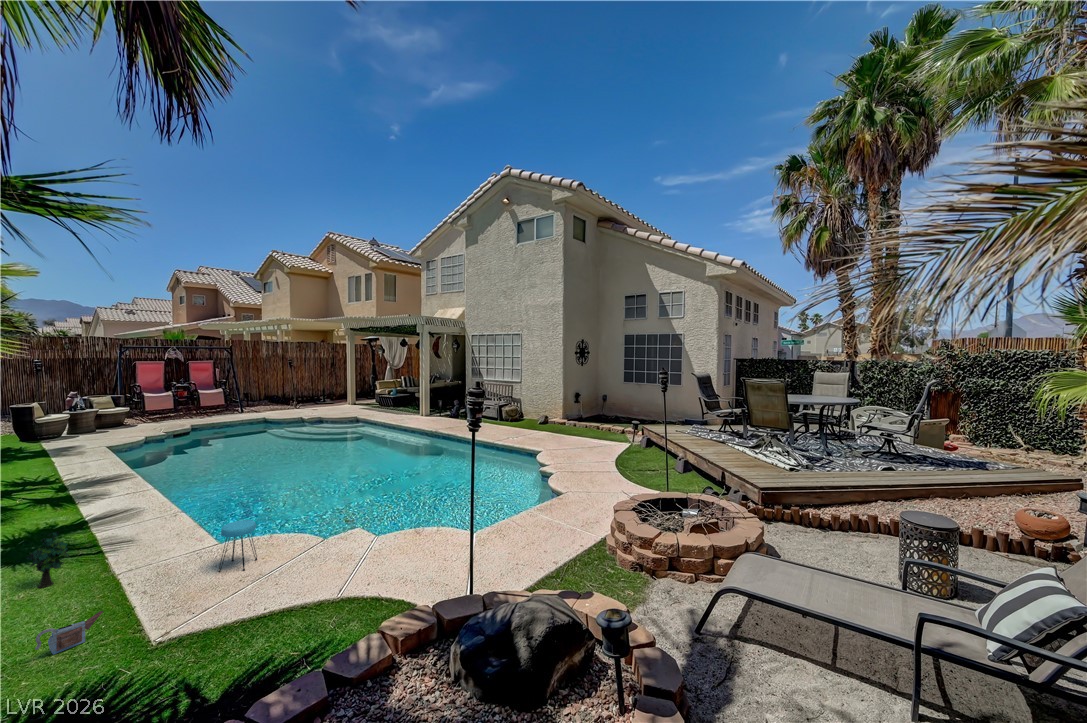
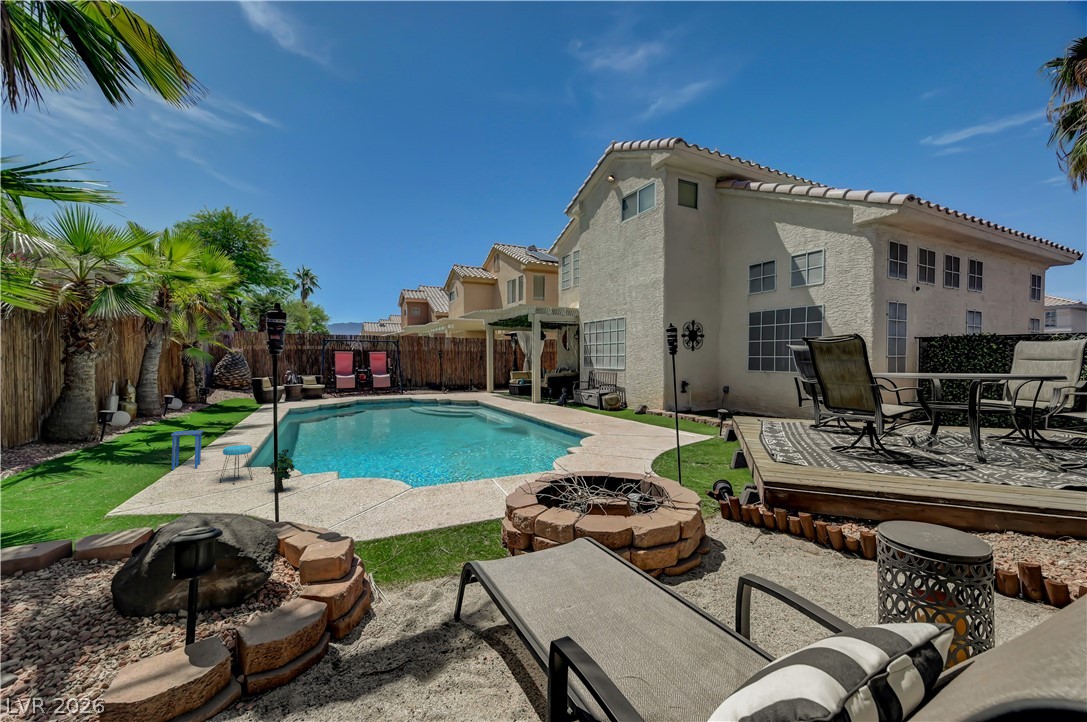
side table: none [98,508,146,570] -> present [171,430,203,470]
decorative plant: present [25,531,69,588] -> present [268,449,295,492]
watering can: present [35,611,103,655] -> none [59,485,108,507]

